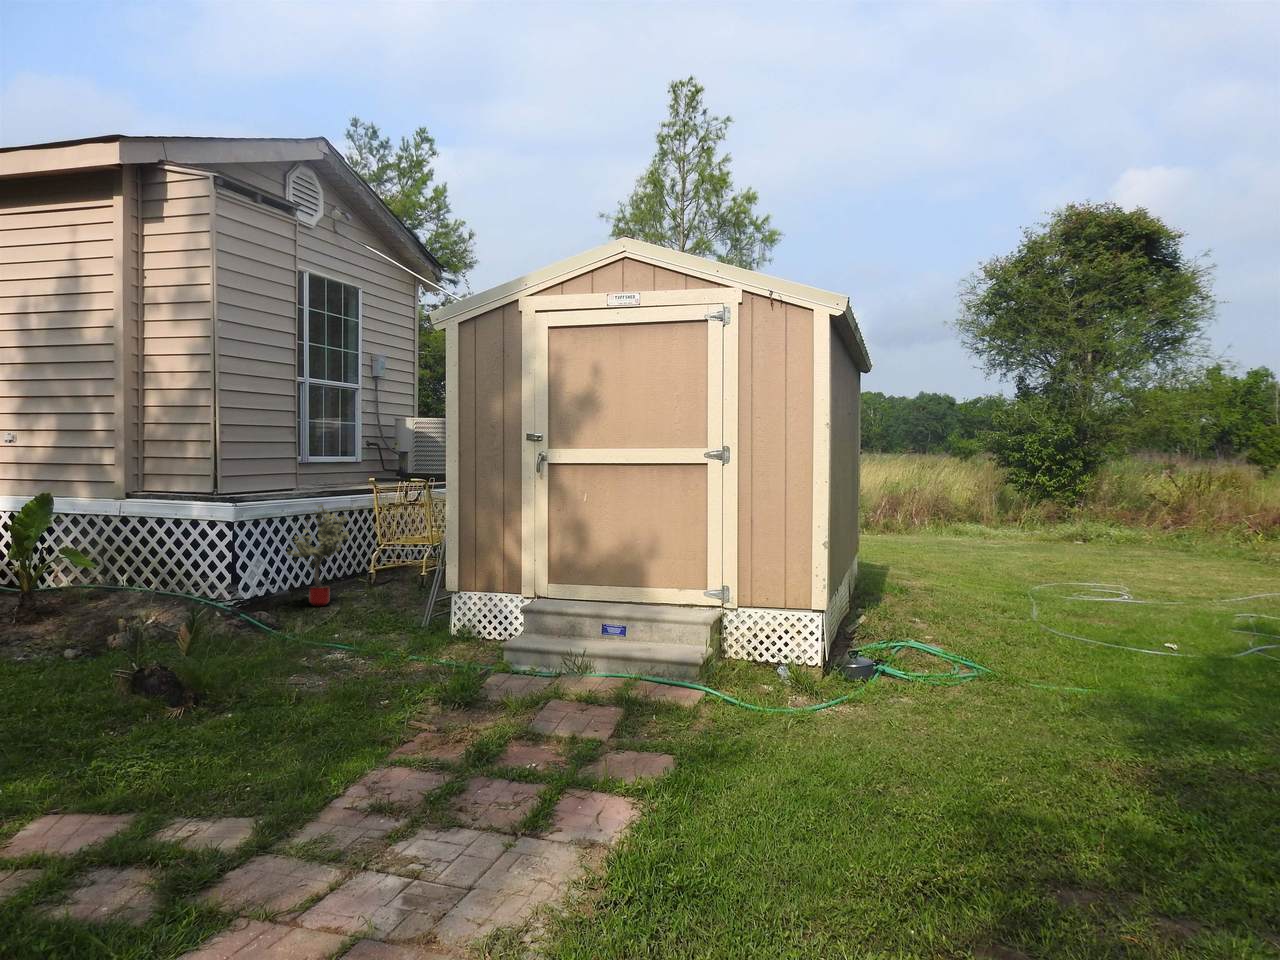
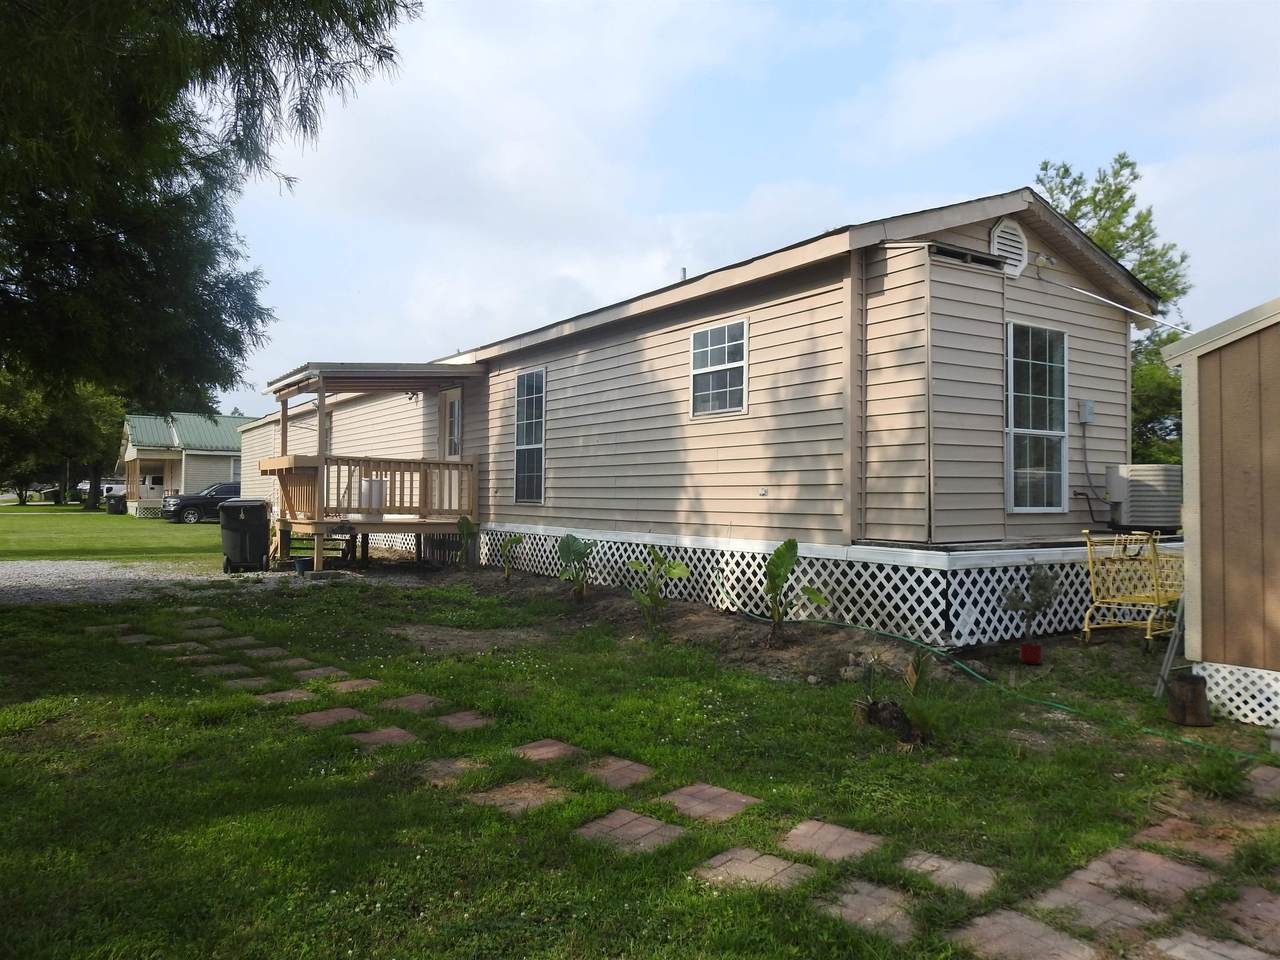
watering can: none [415,594,458,637] -> present [1157,672,1214,726]

